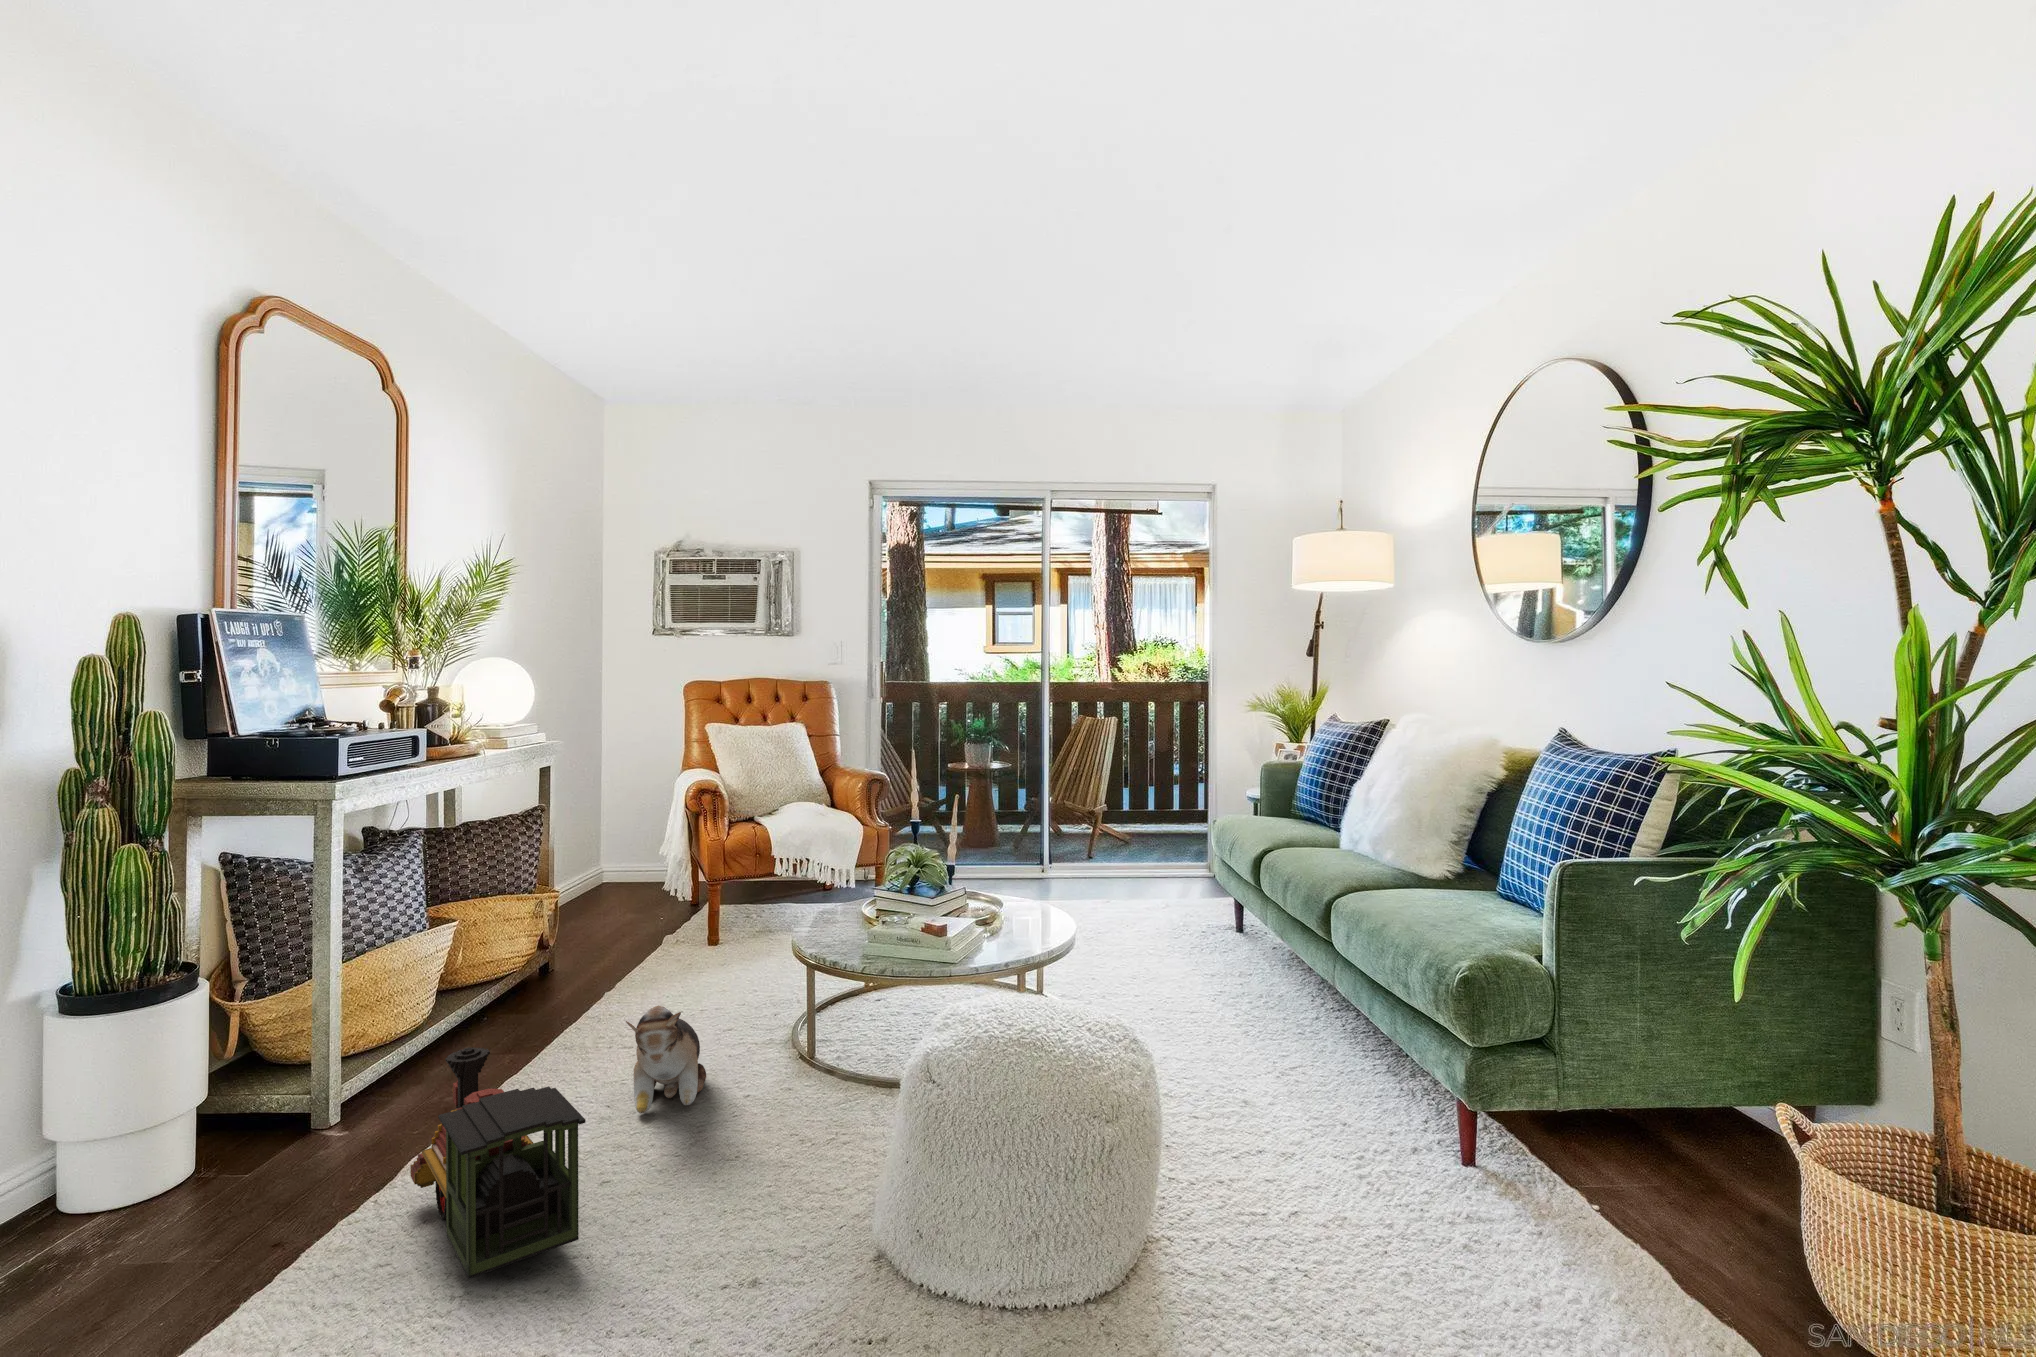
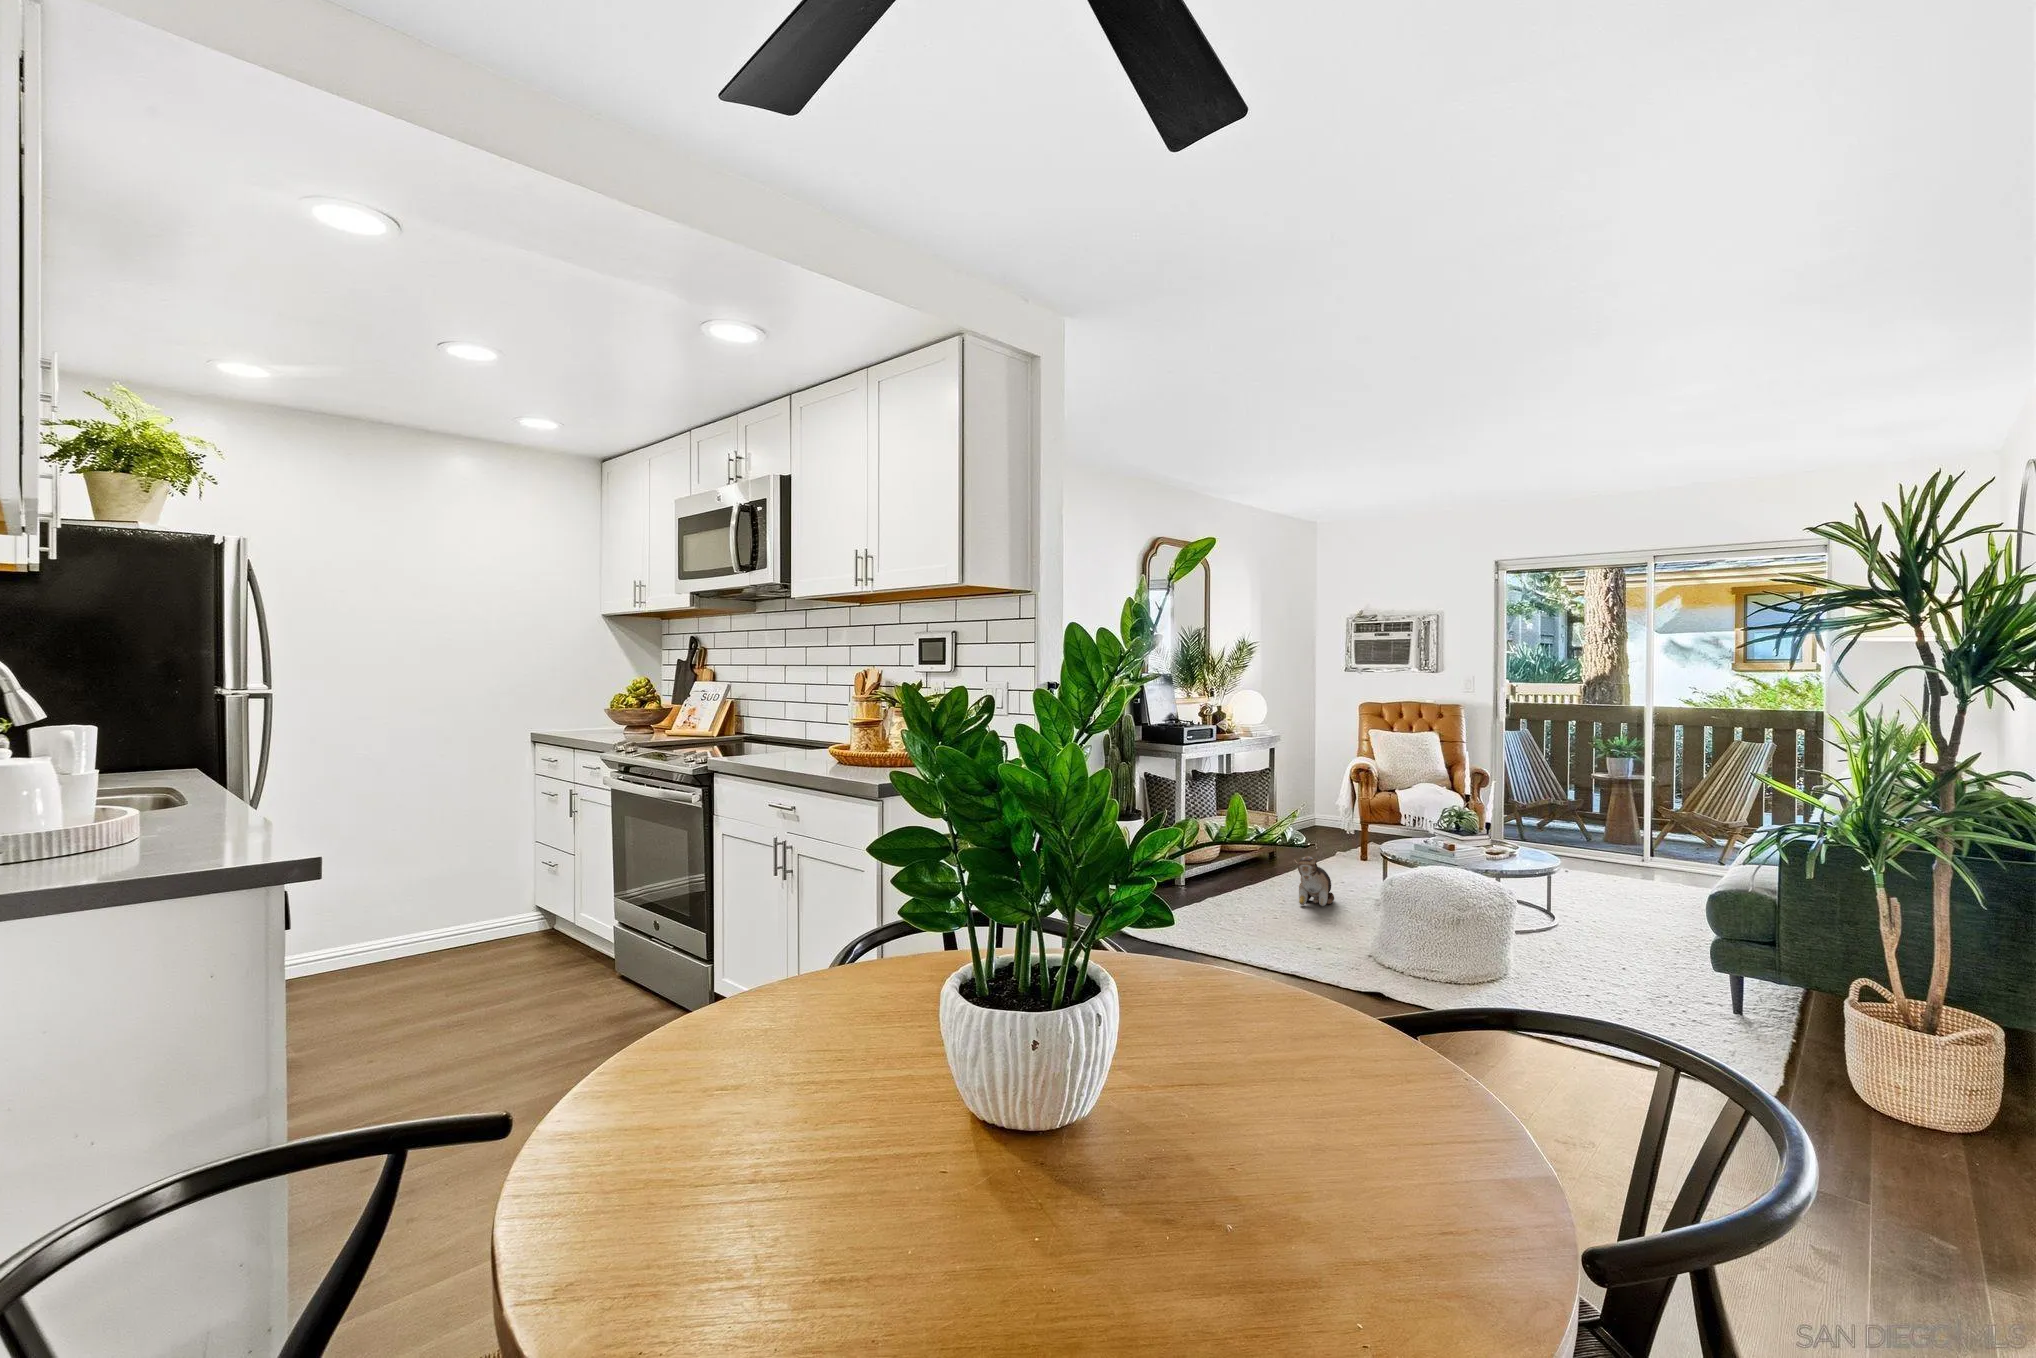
toy train: present [410,1047,586,1279] -> none [1210,854,1269,927]

